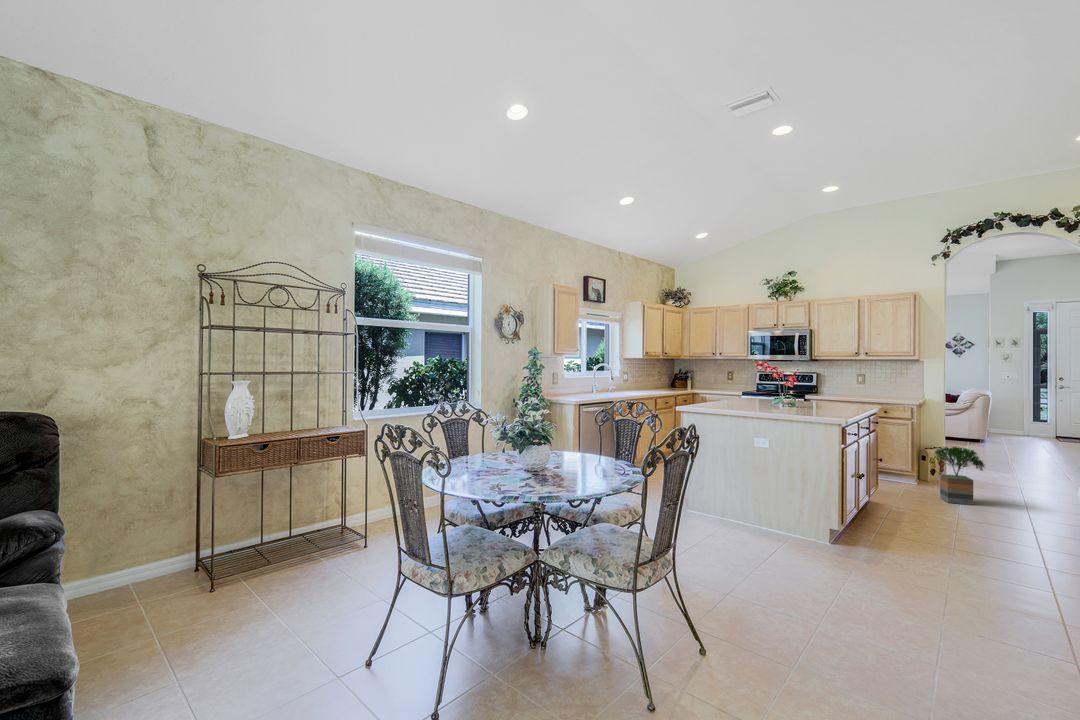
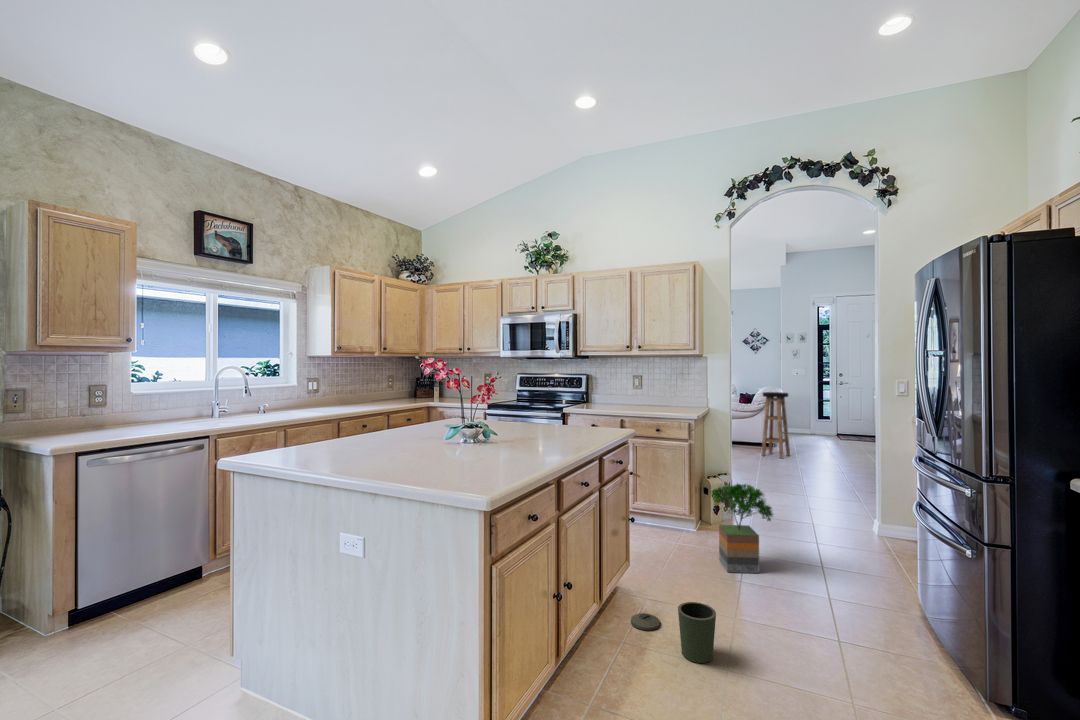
bar stool: none [968,392,999,450] -> present [762,392,790,458]
trash can: none [885,501,948,531] -> present [631,602,716,663]

